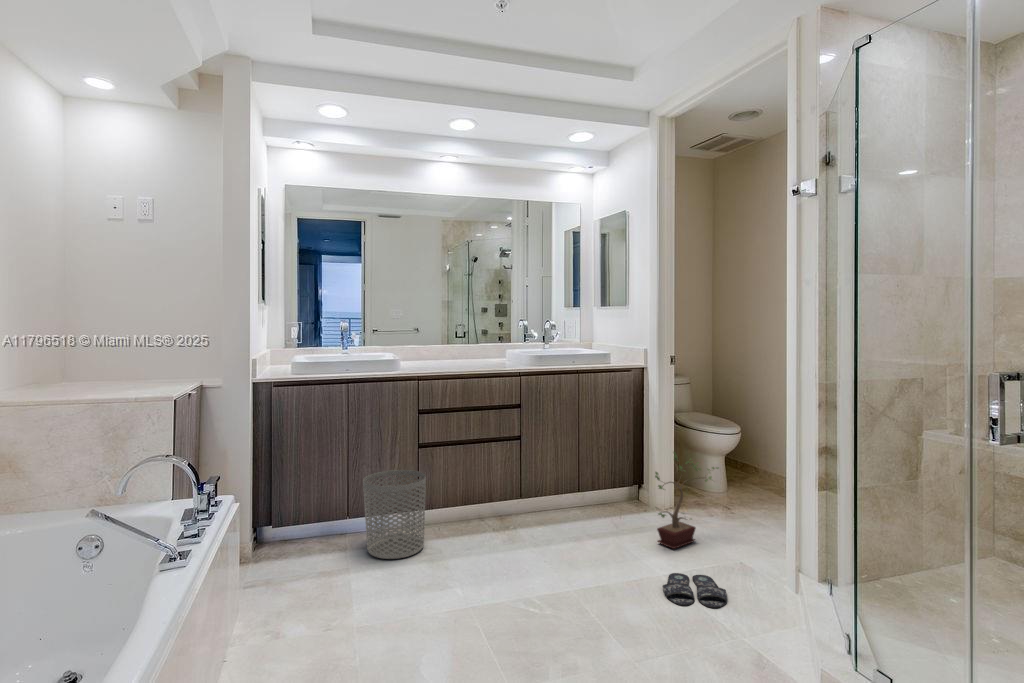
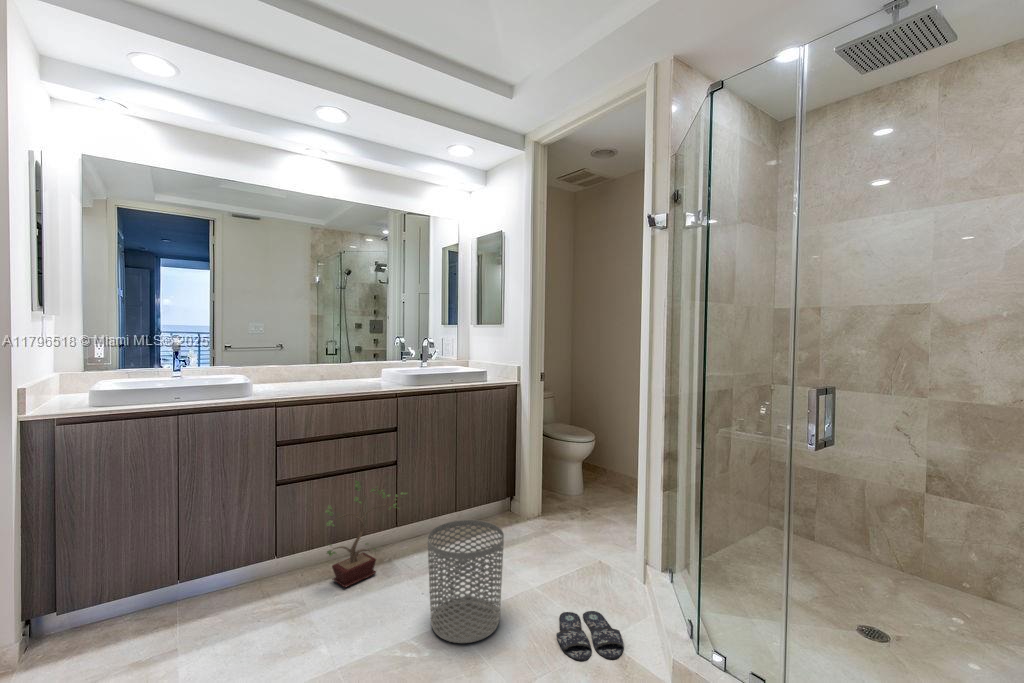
potted plant: present [655,452,719,549] -> present [326,480,407,587]
waste bin: present [363,470,426,559] -> present [428,520,504,643]

